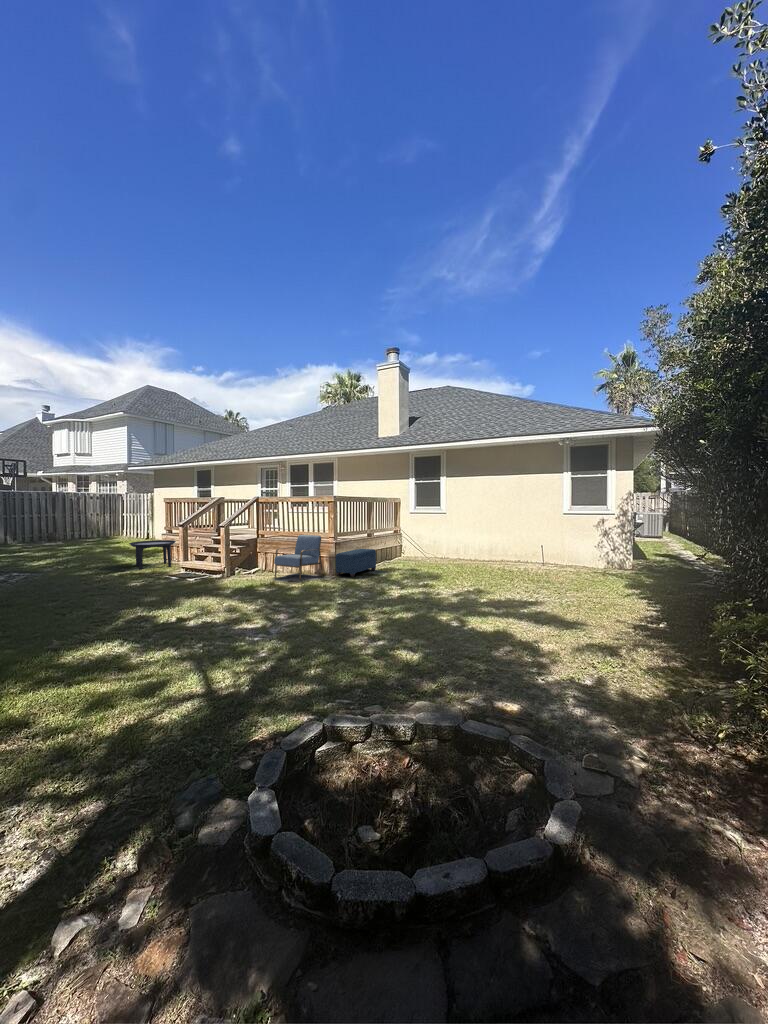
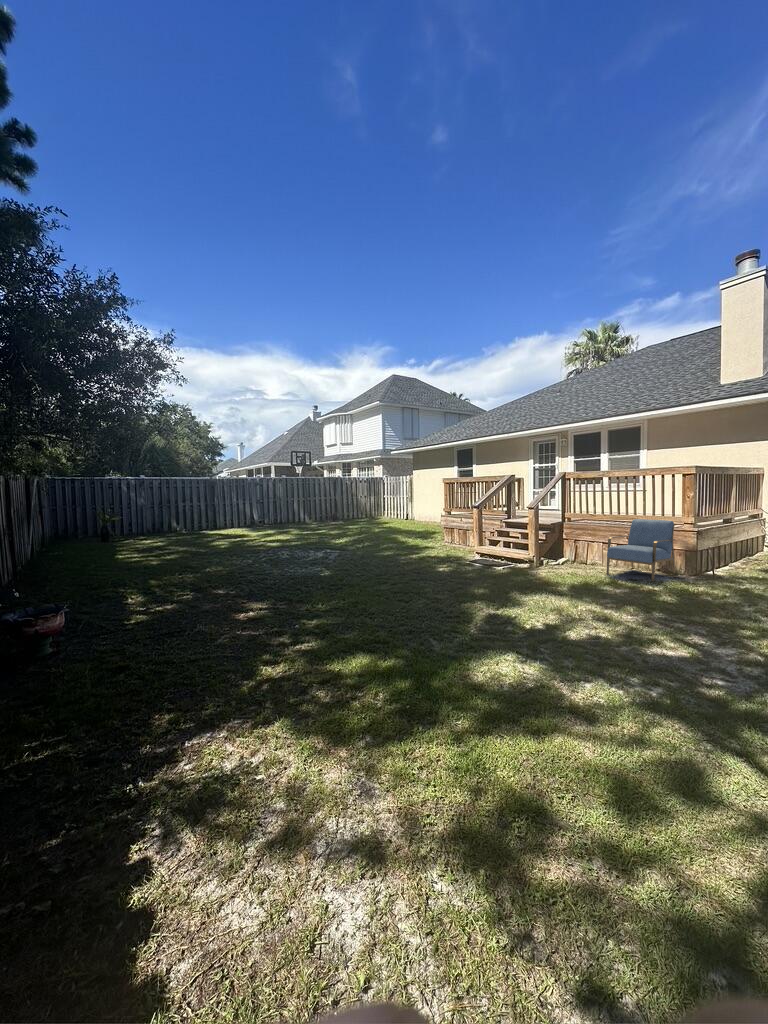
round table: present [129,540,176,570] -> none [418,522,463,553]
bench: present [336,549,376,577] -> none [701,540,760,582]

